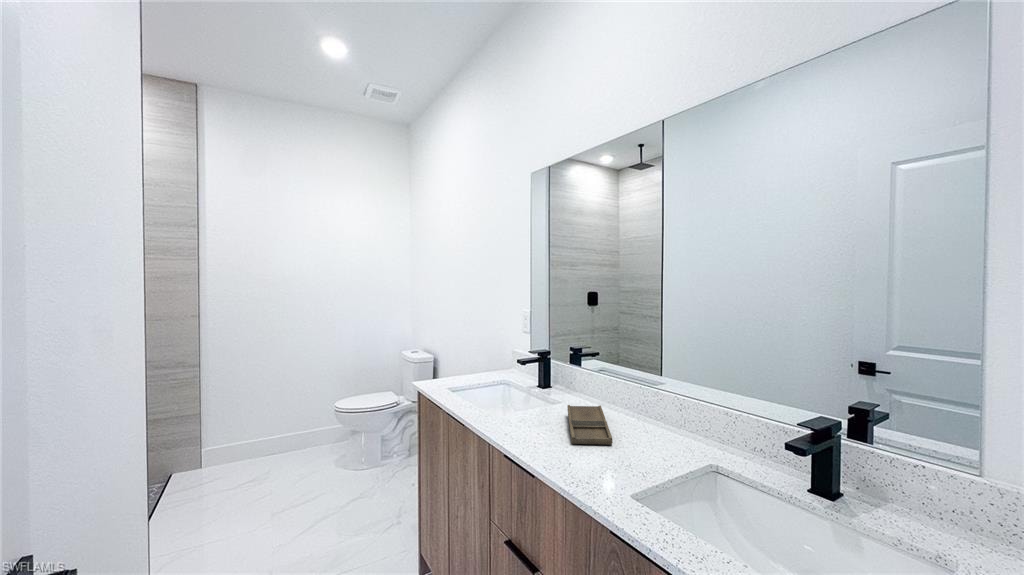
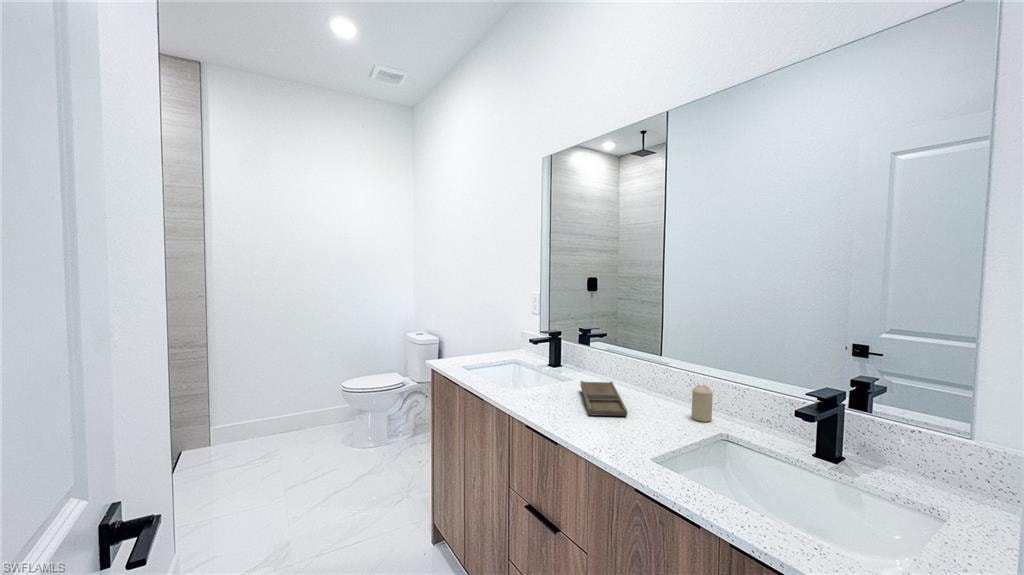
candle: none [682,410,703,451] -> present [692,385,713,422]

